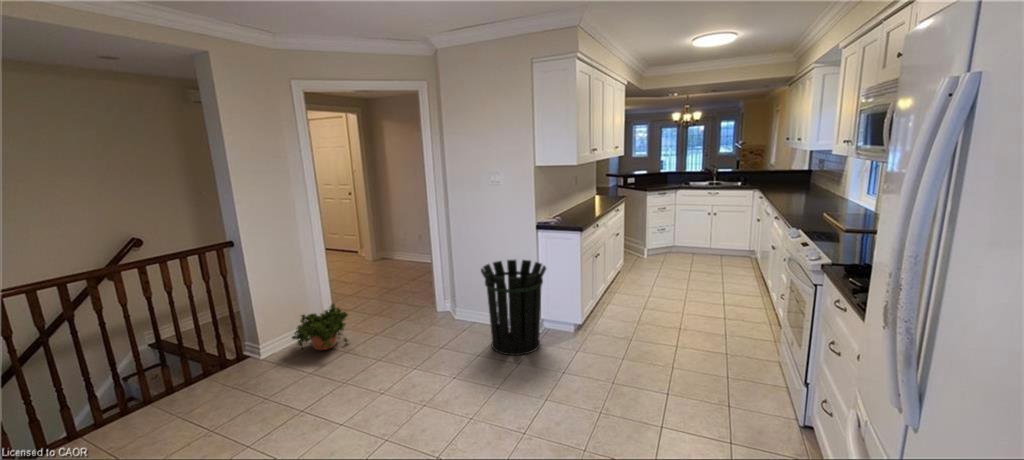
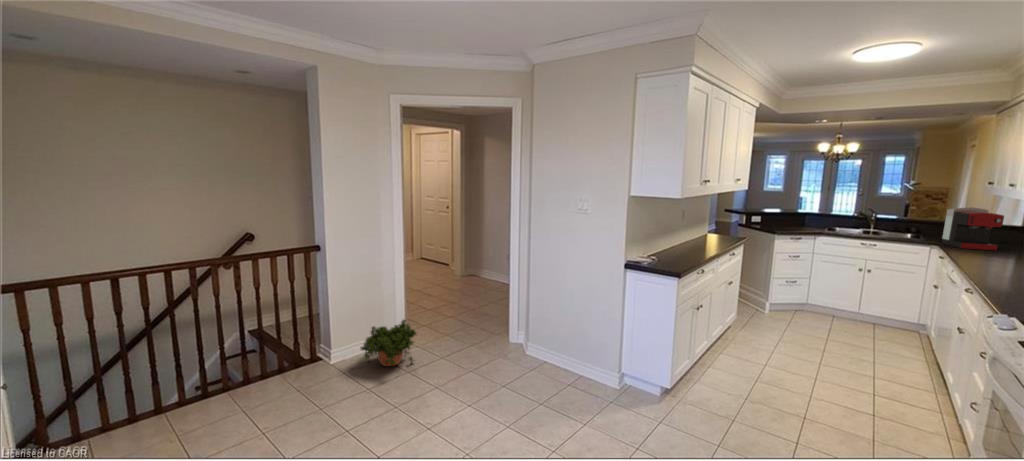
coffee maker: none [762,158,799,189] -> present [942,207,1004,250]
waste bin: present [481,260,546,355] -> none [555,298,632,412]

